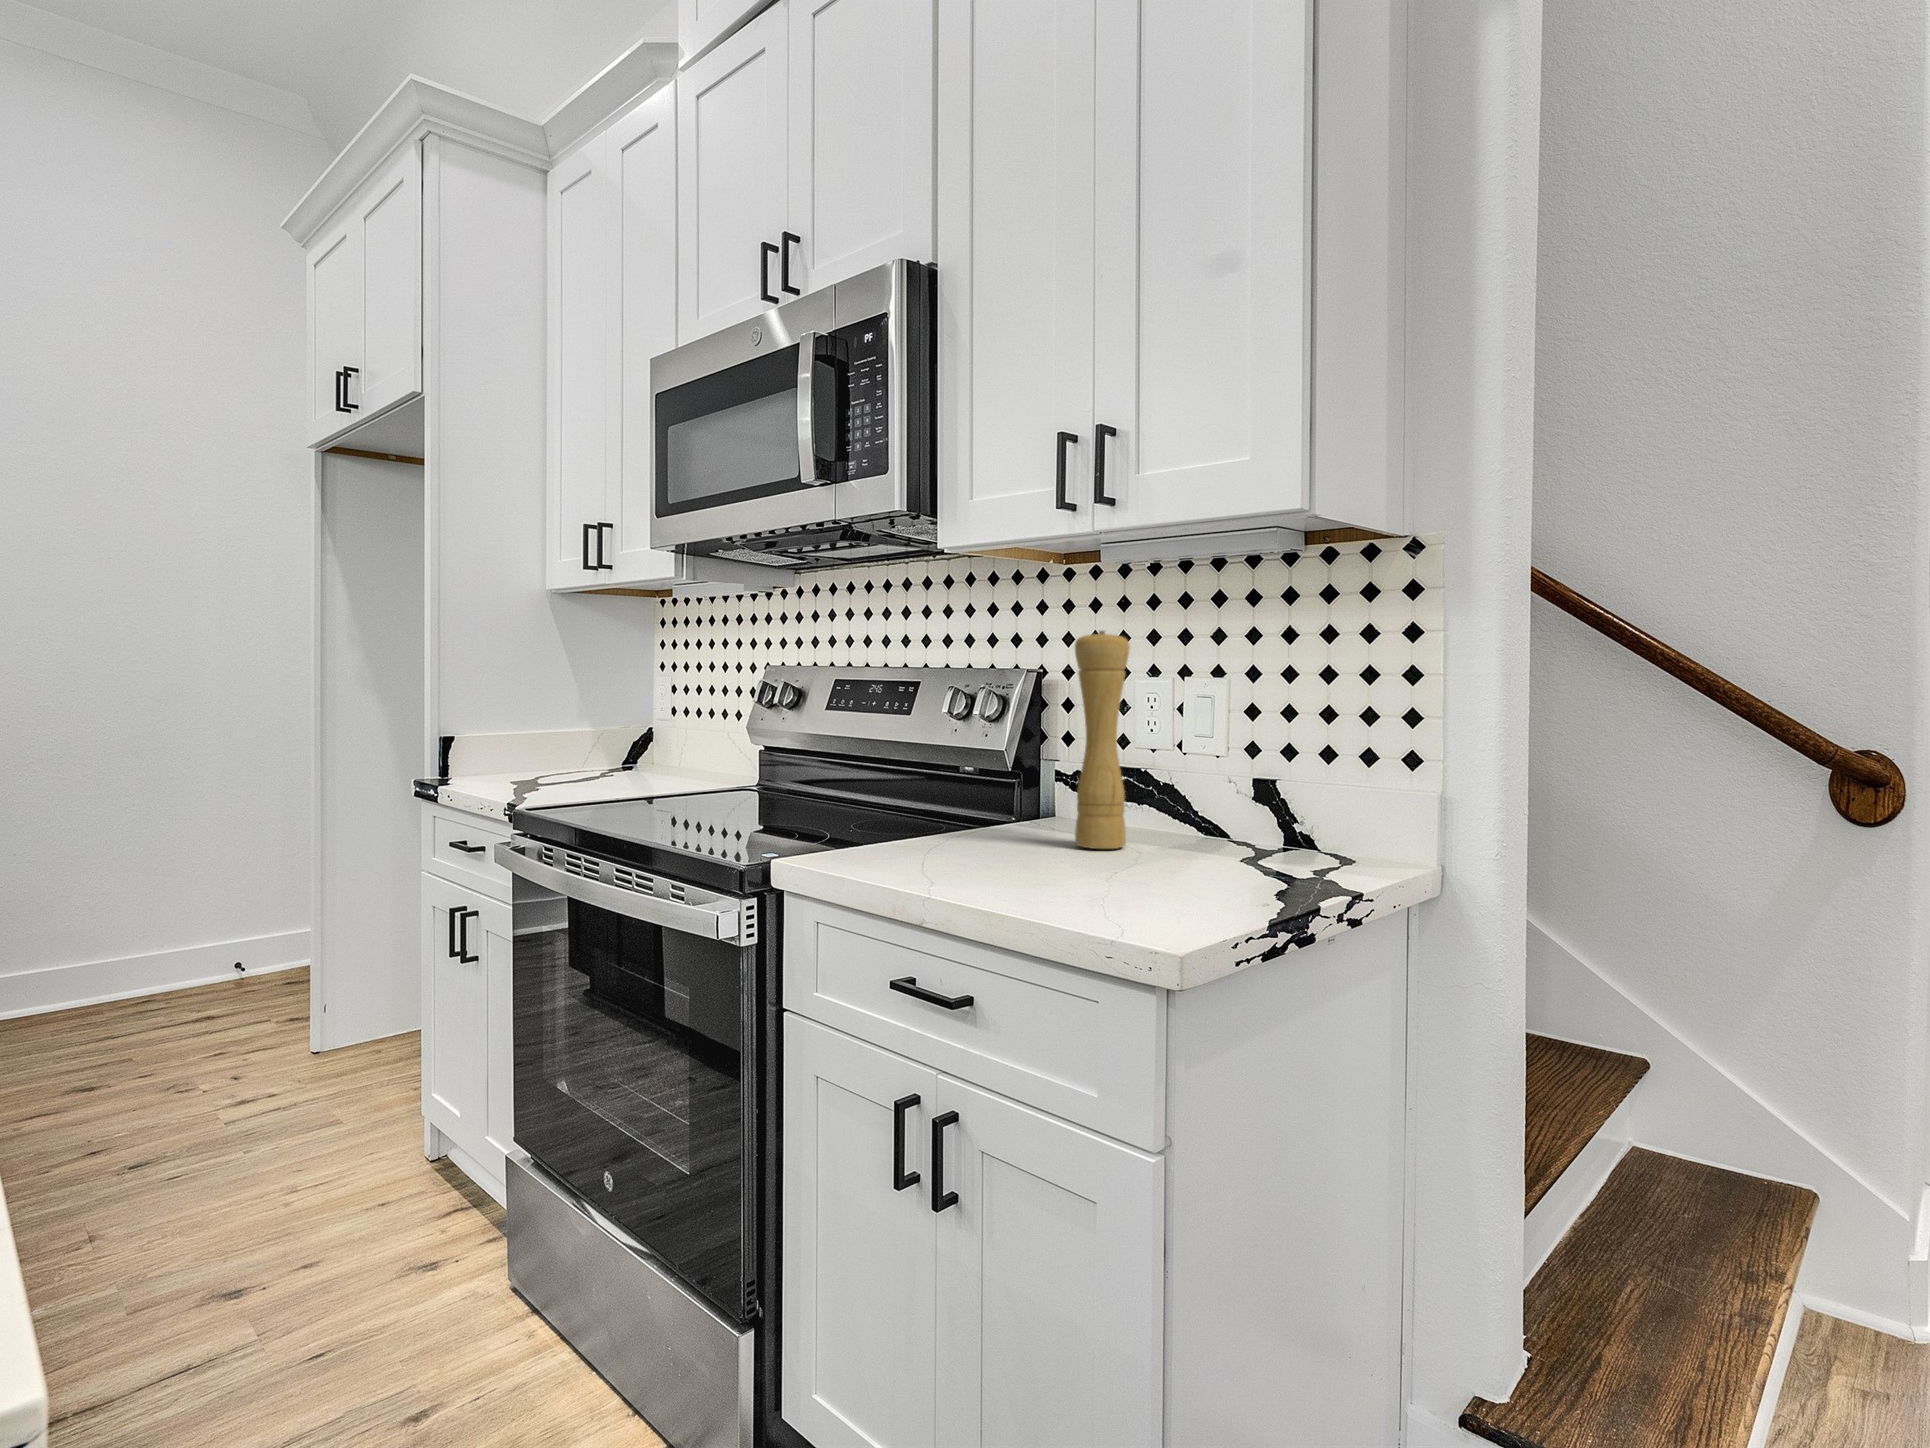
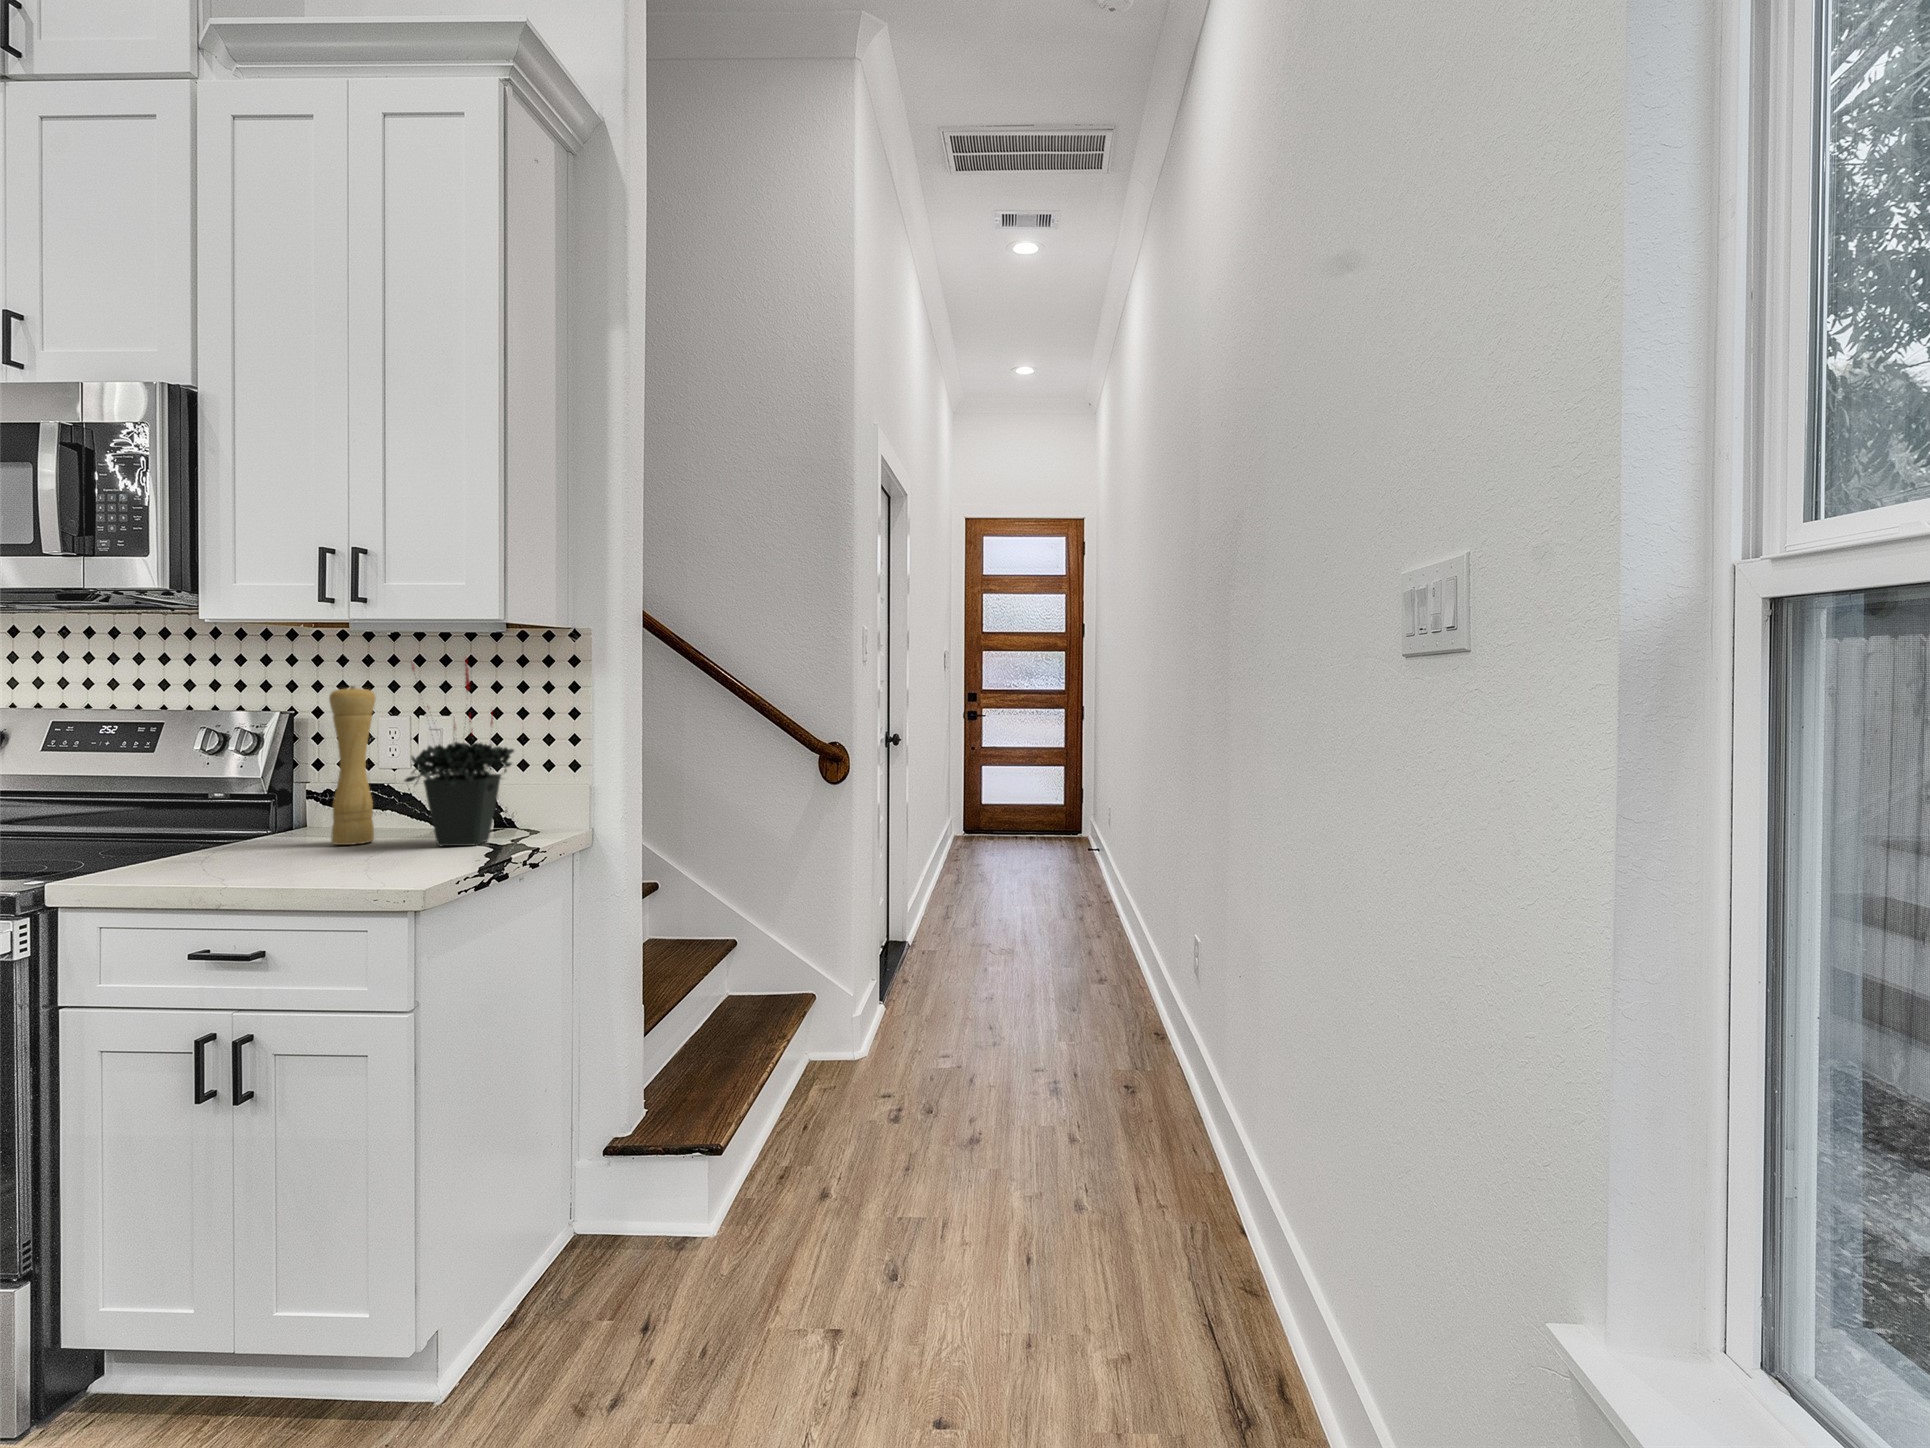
potted plant: none [1160,570,1320,875] -> present [405,659,514,846]

